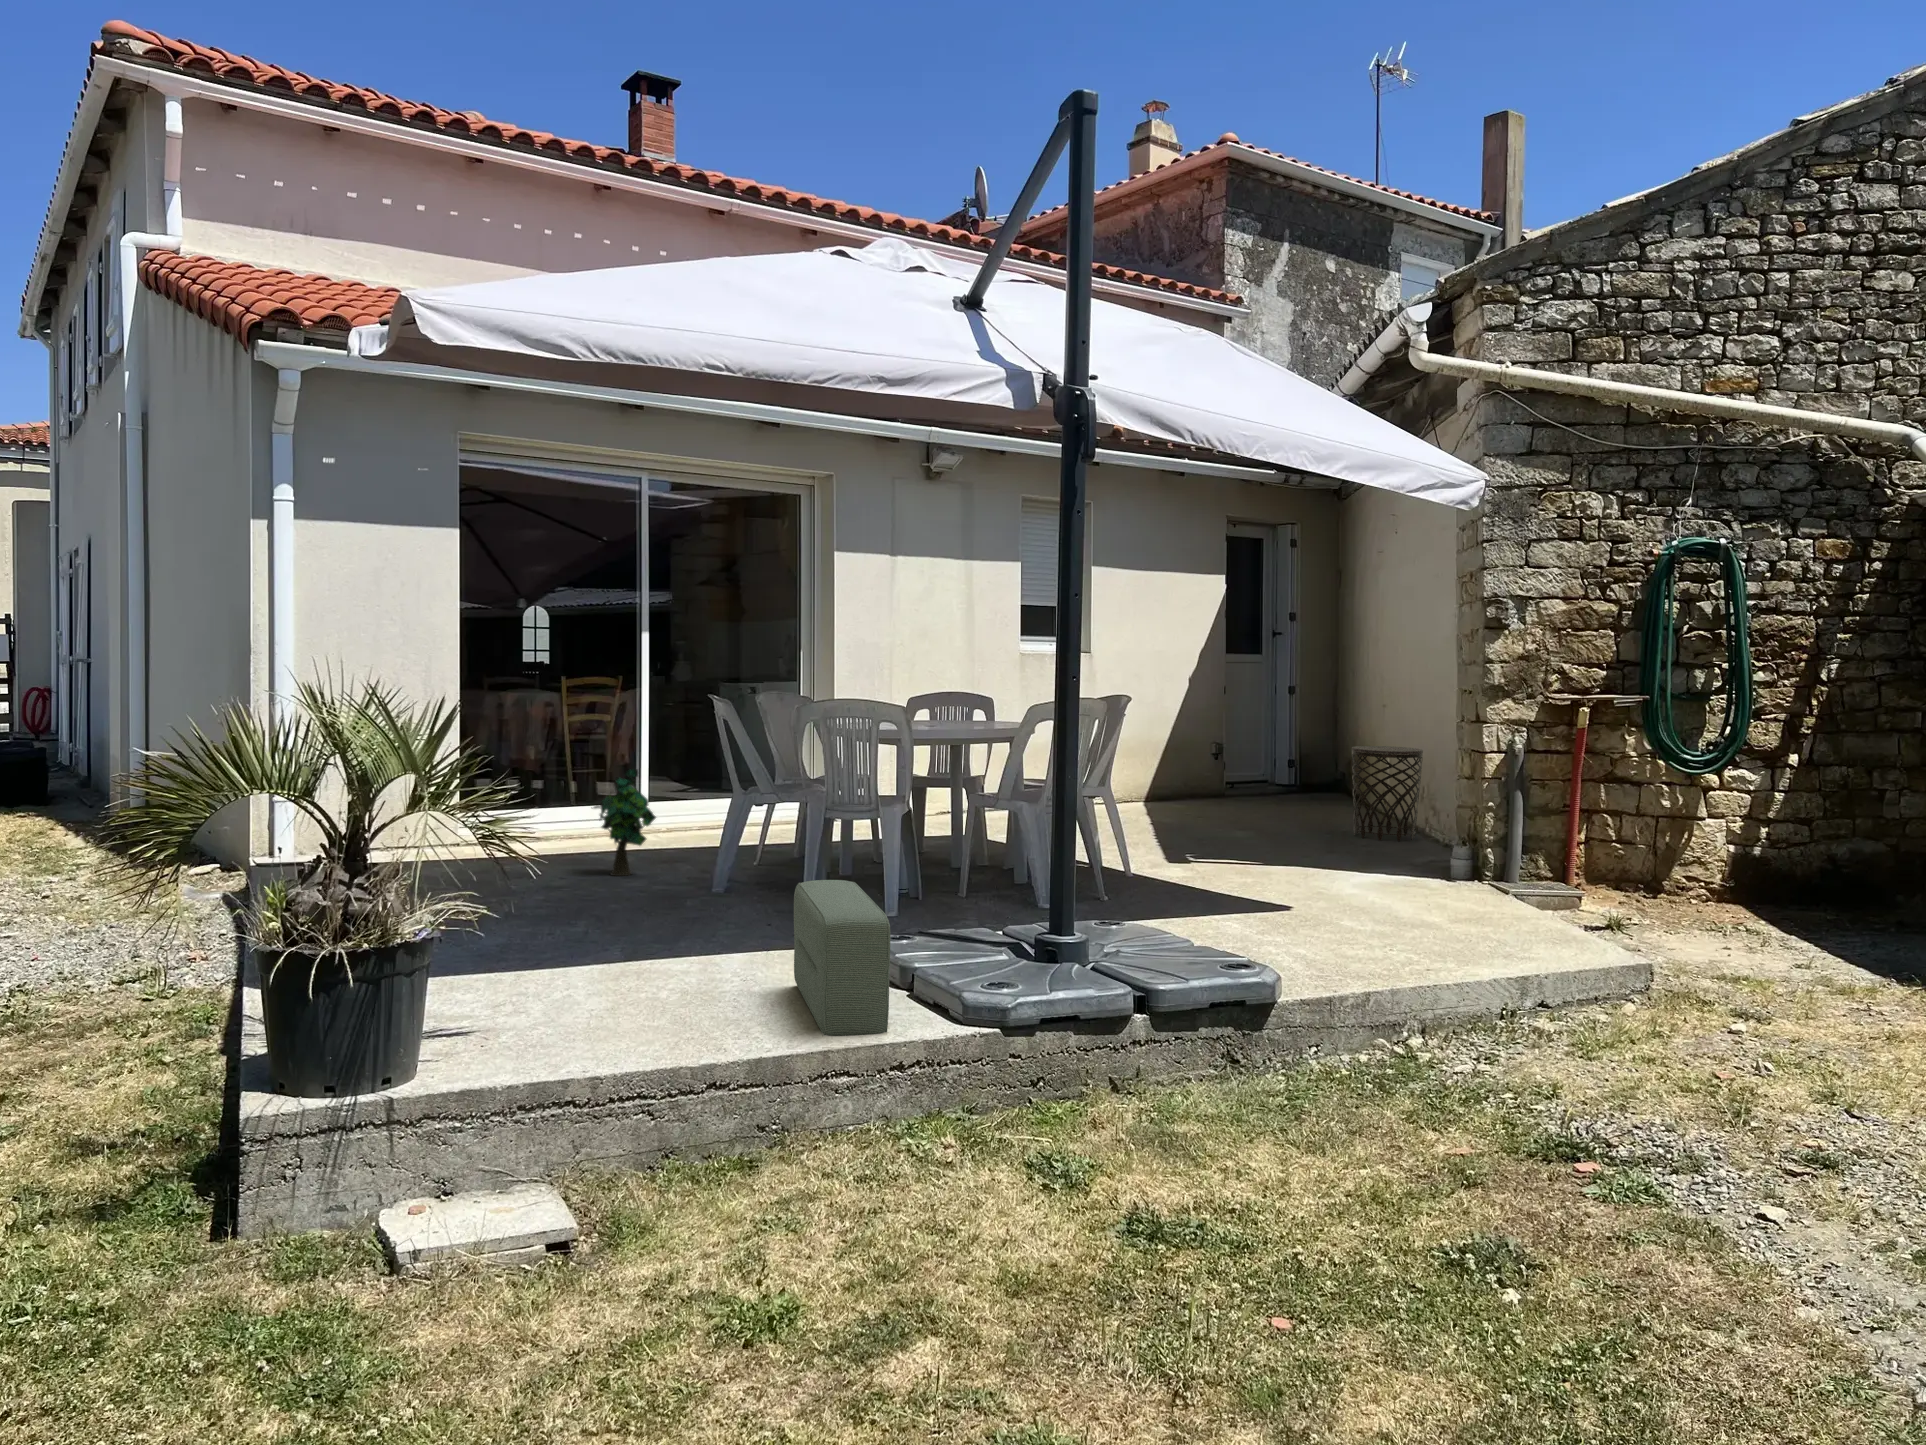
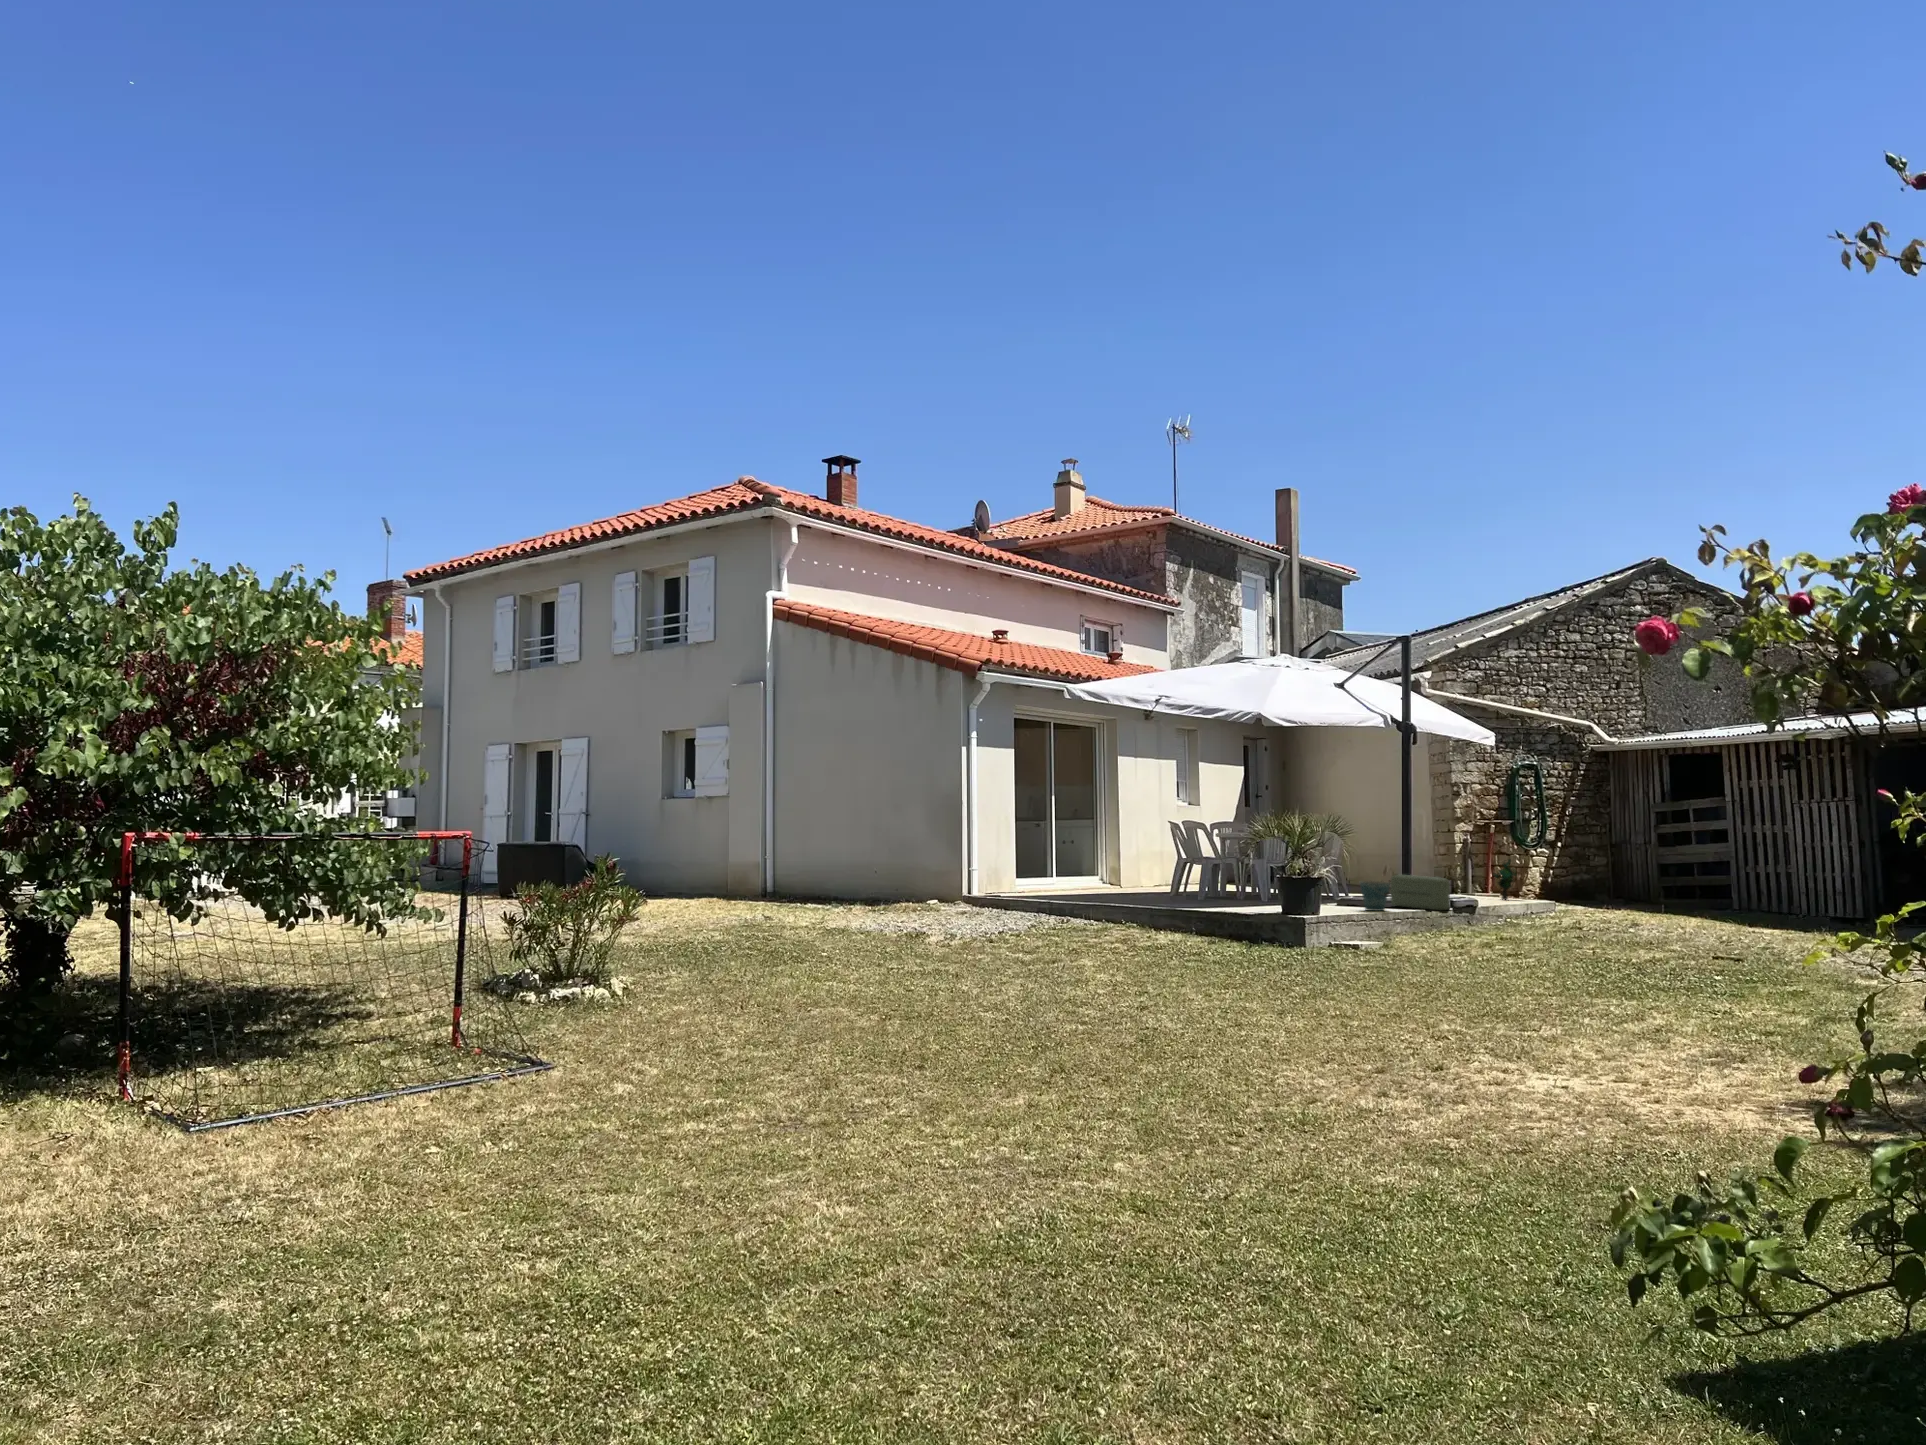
side table: present [1352,746,1423,842] -> none [1376,846,1407,886]
decorative plant: present [593,769,656,876] -> present [1493,860,1517,900]
bucket: none [538,908,654,1030] -> present [1360,881,1390,911]

